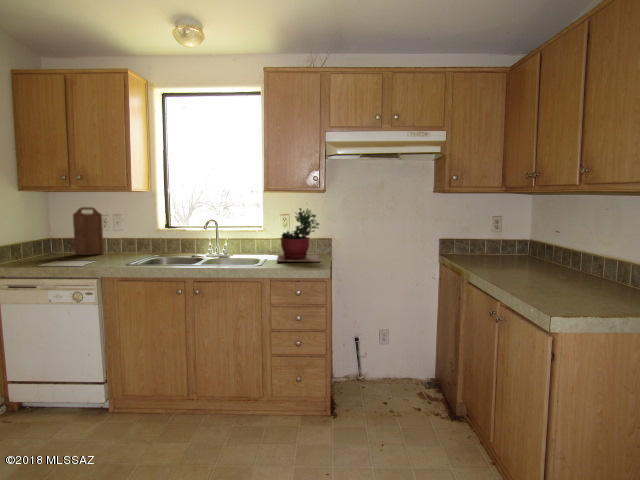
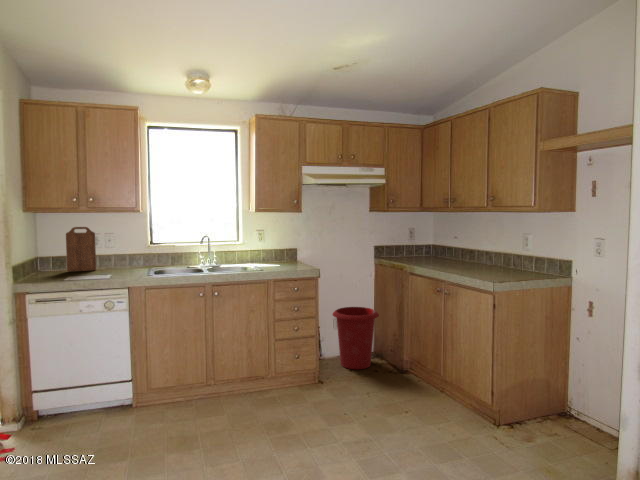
succulent plant: present [277,208,320,262] -> none [262,225,302,267]
waste bin: none [368,318,432,405] -> present [333,307,379,369]

